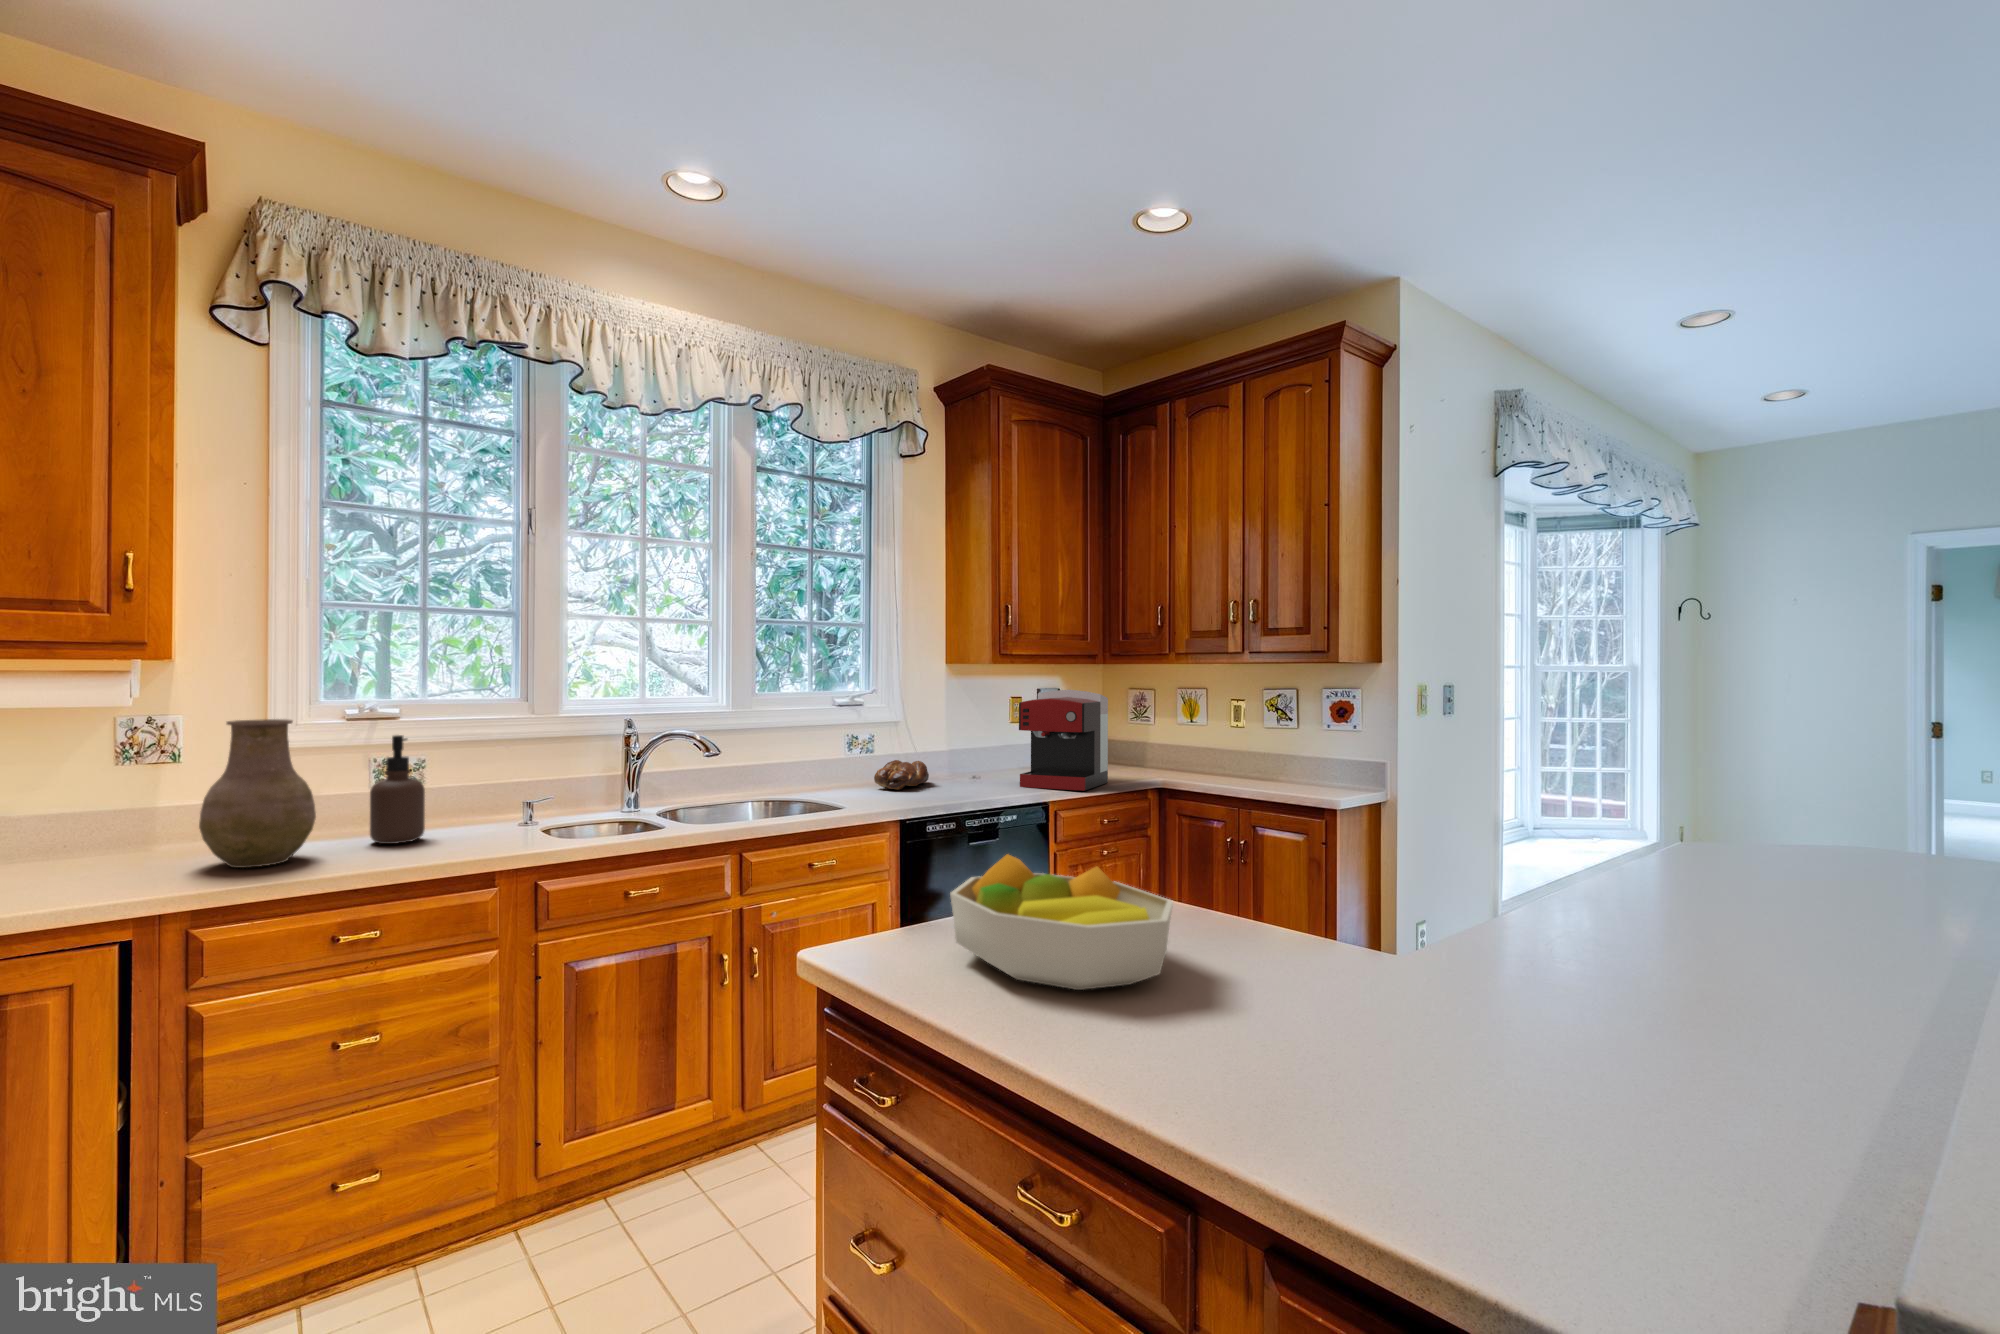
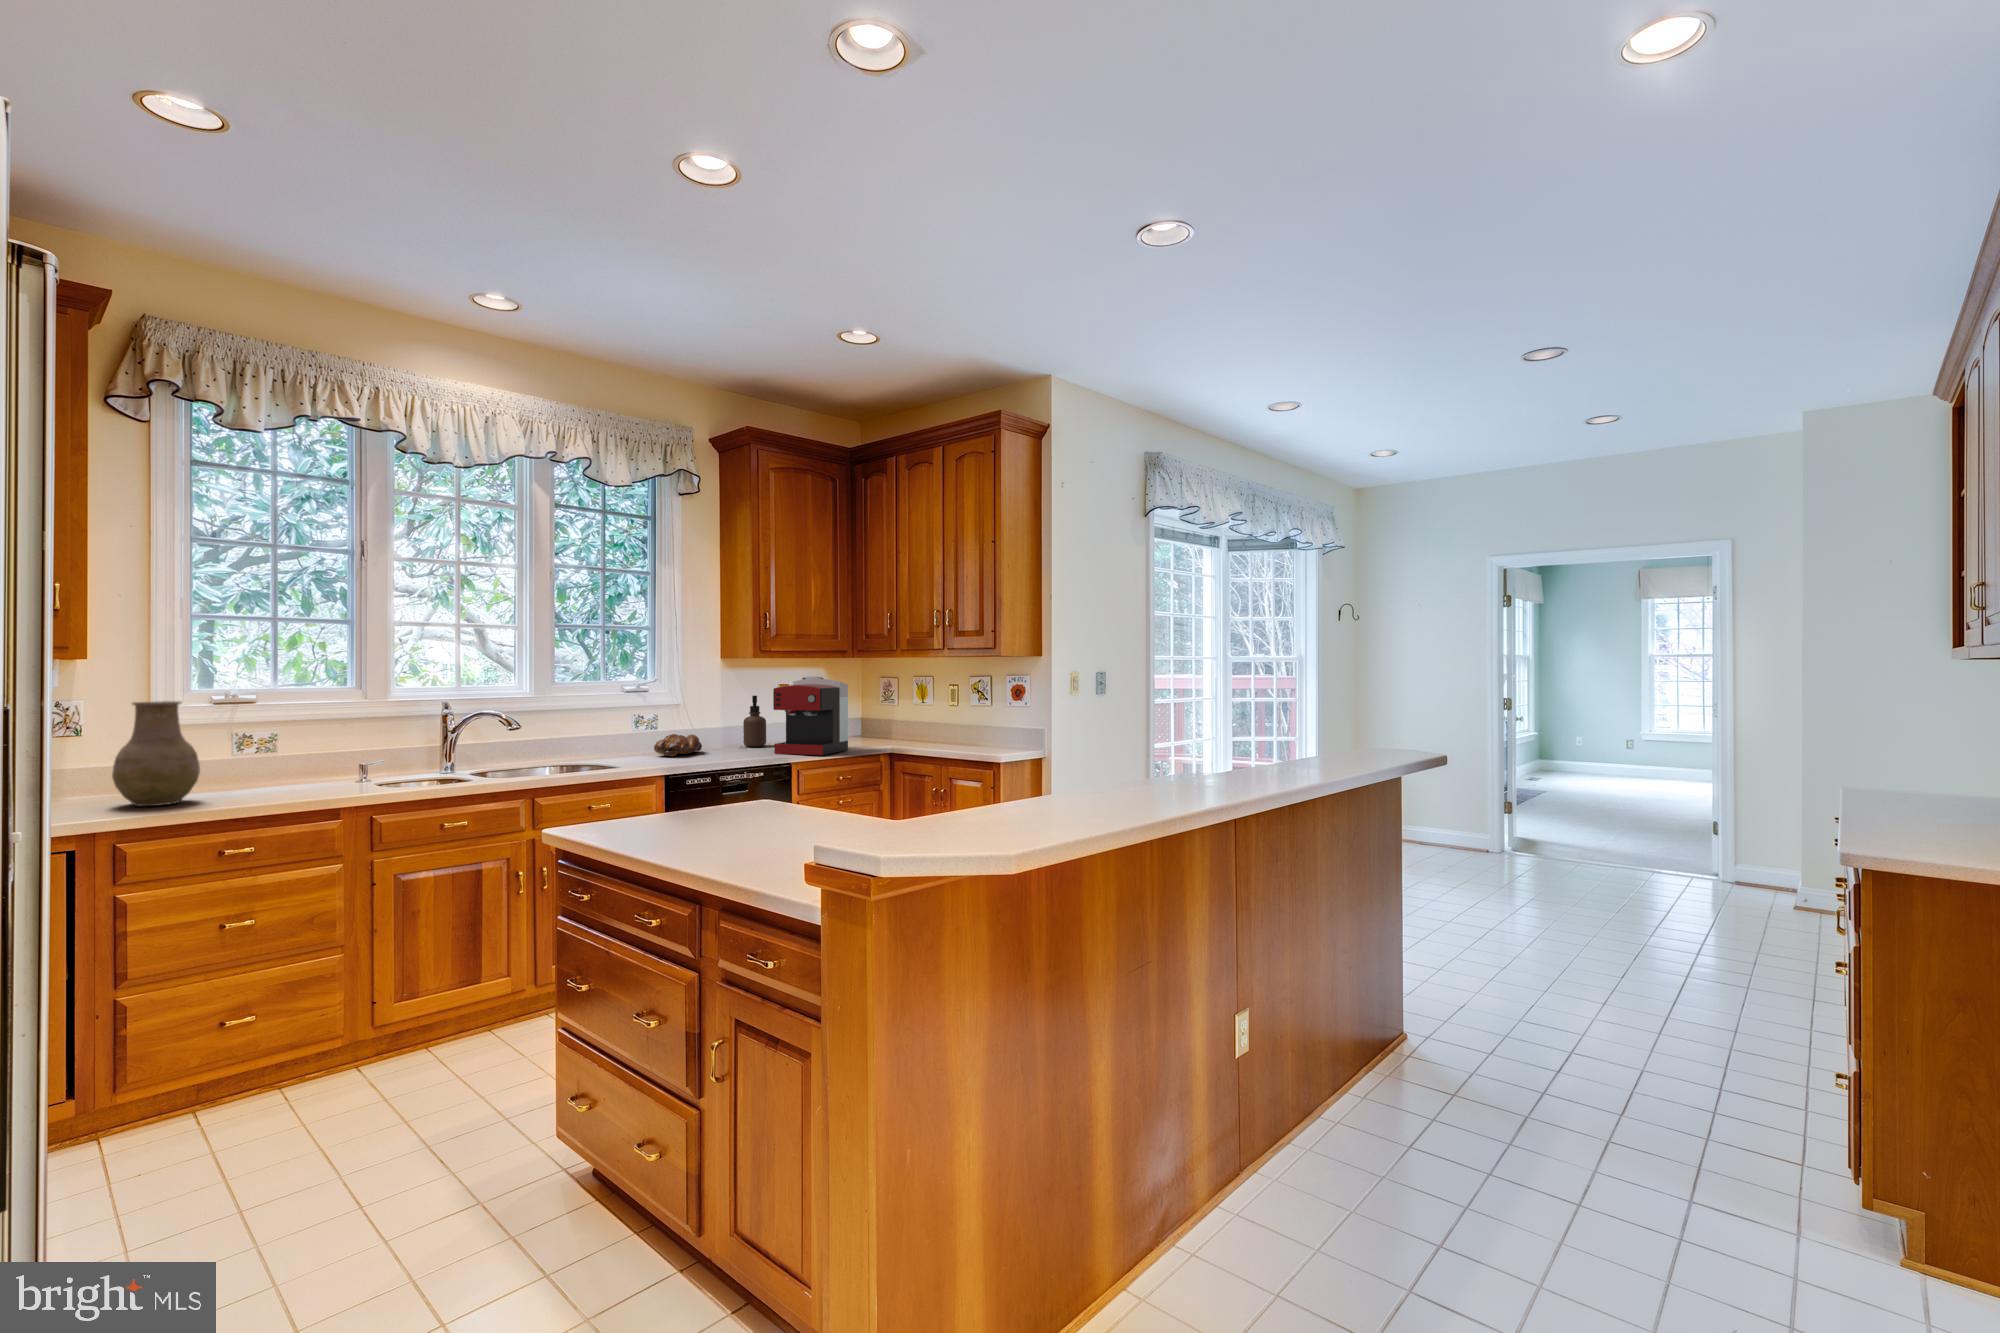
soap dispenser: present [370,735,425,844] -> present [743,696,766,747]
fruit bowl: present [950,854,1173,990] -> none [628,770,753,836]

